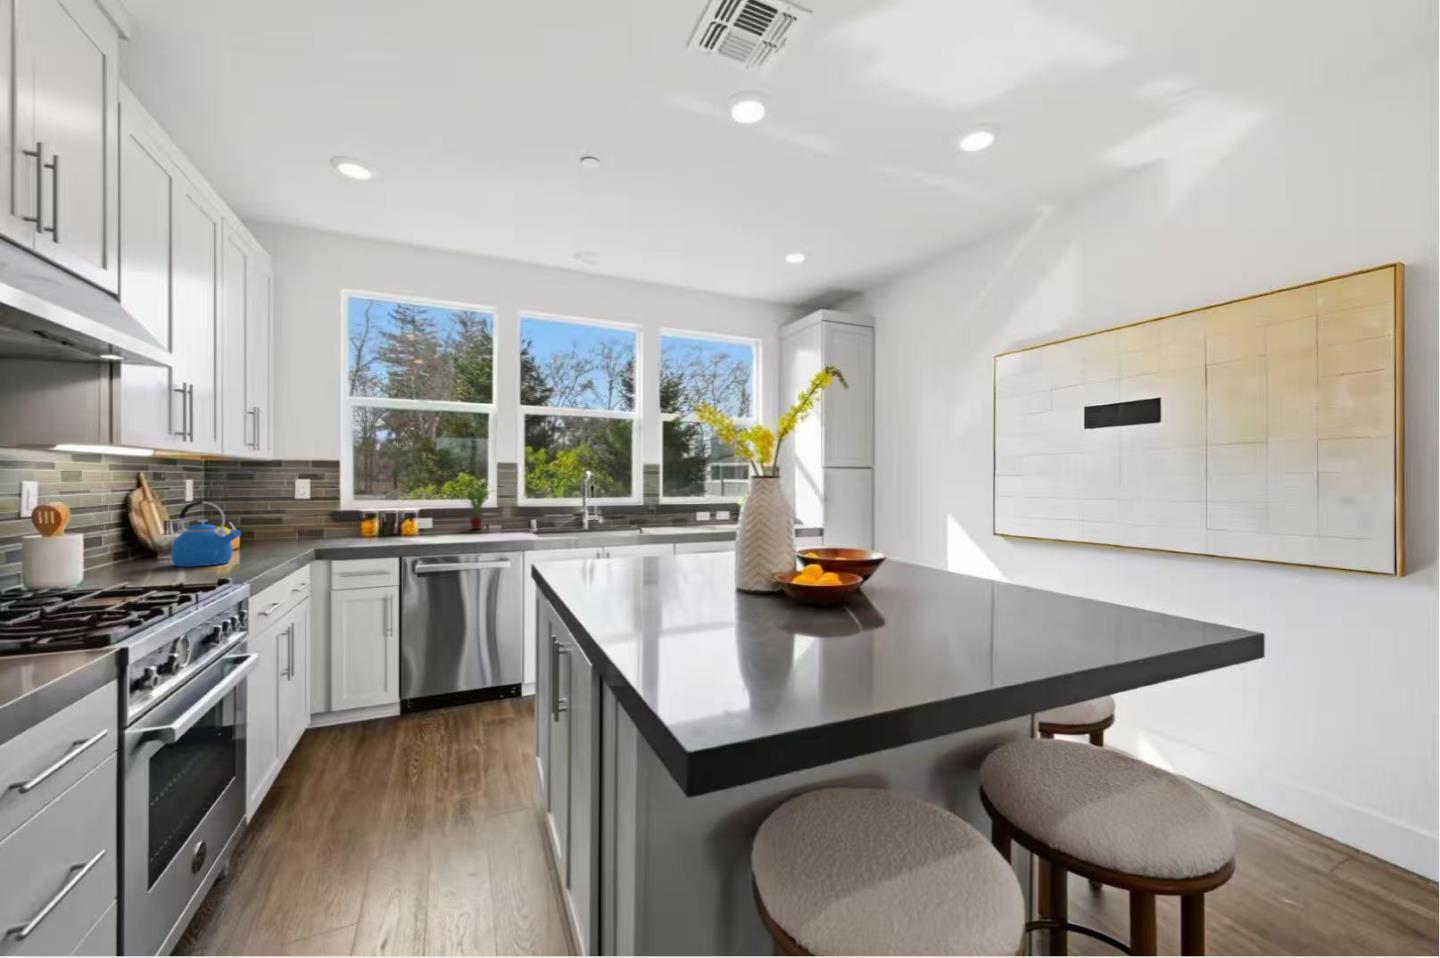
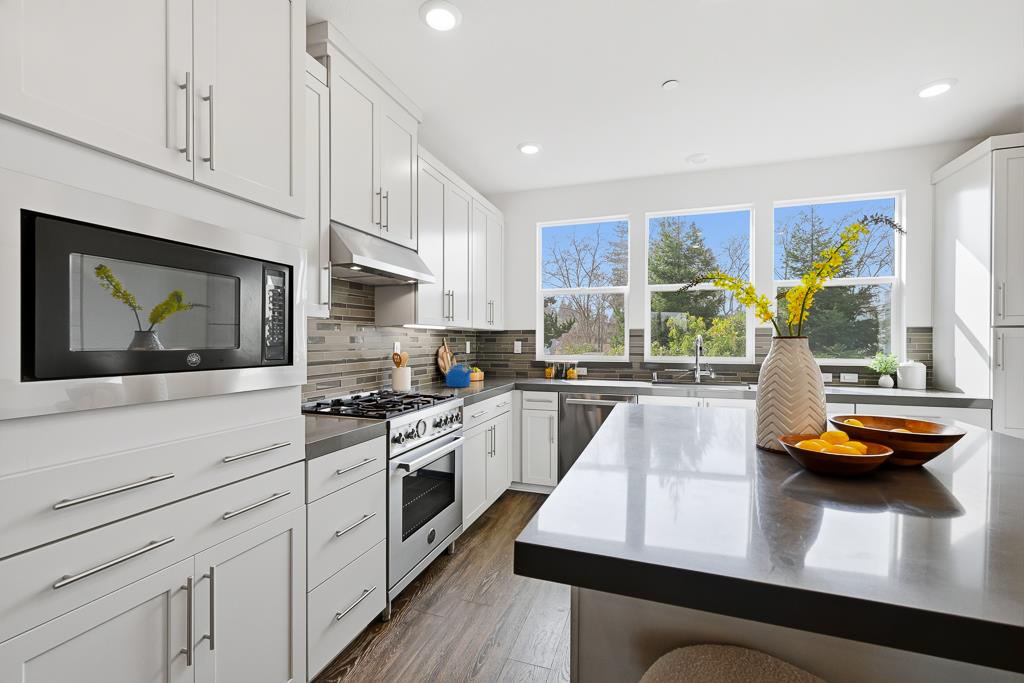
potted plant: present [463,488,487,529] -> none [602,348,630,378]

